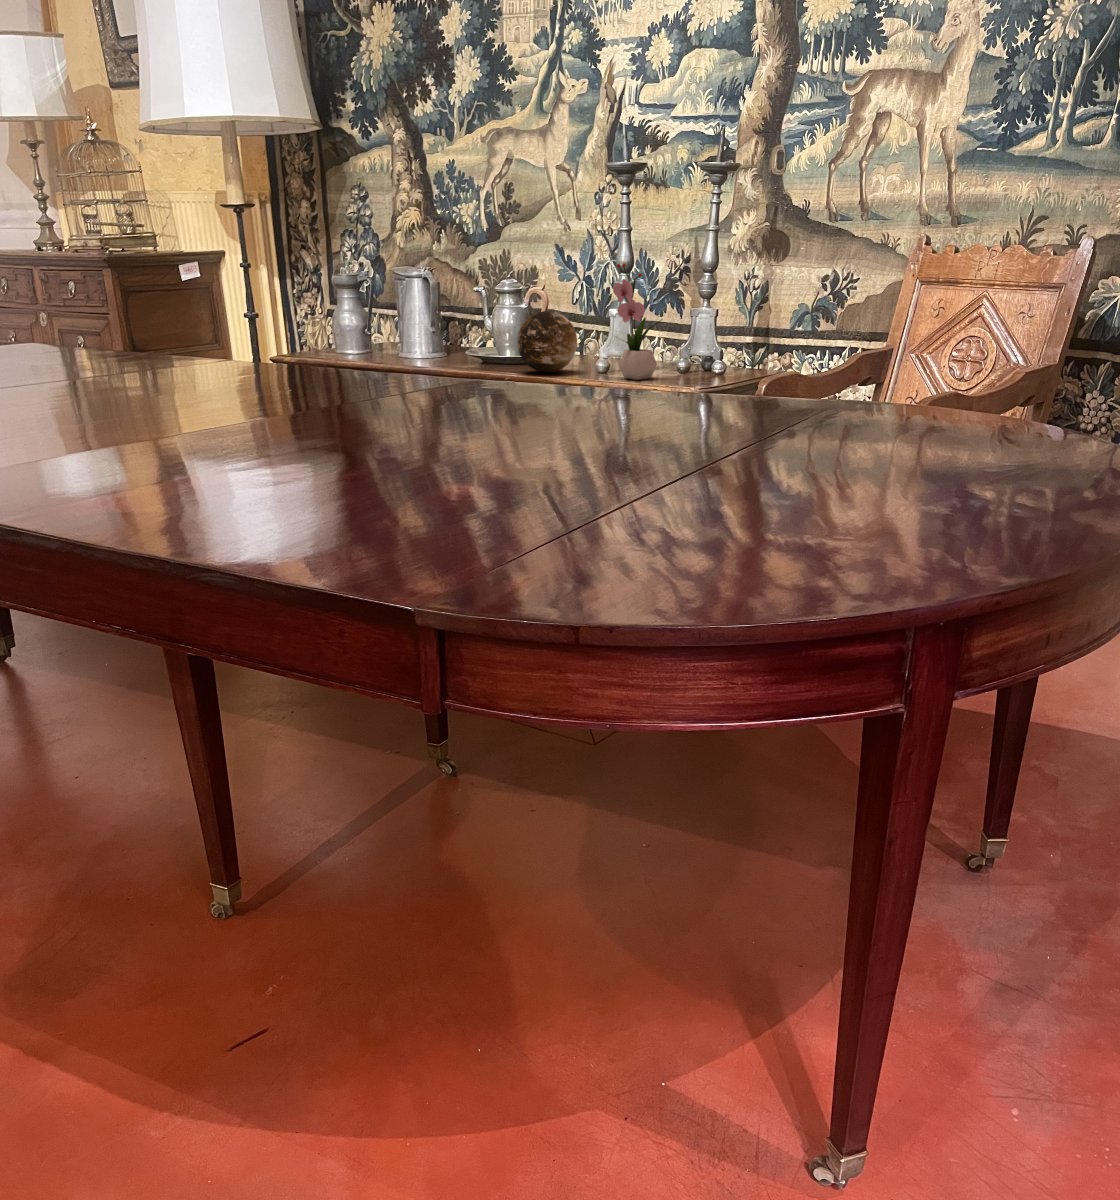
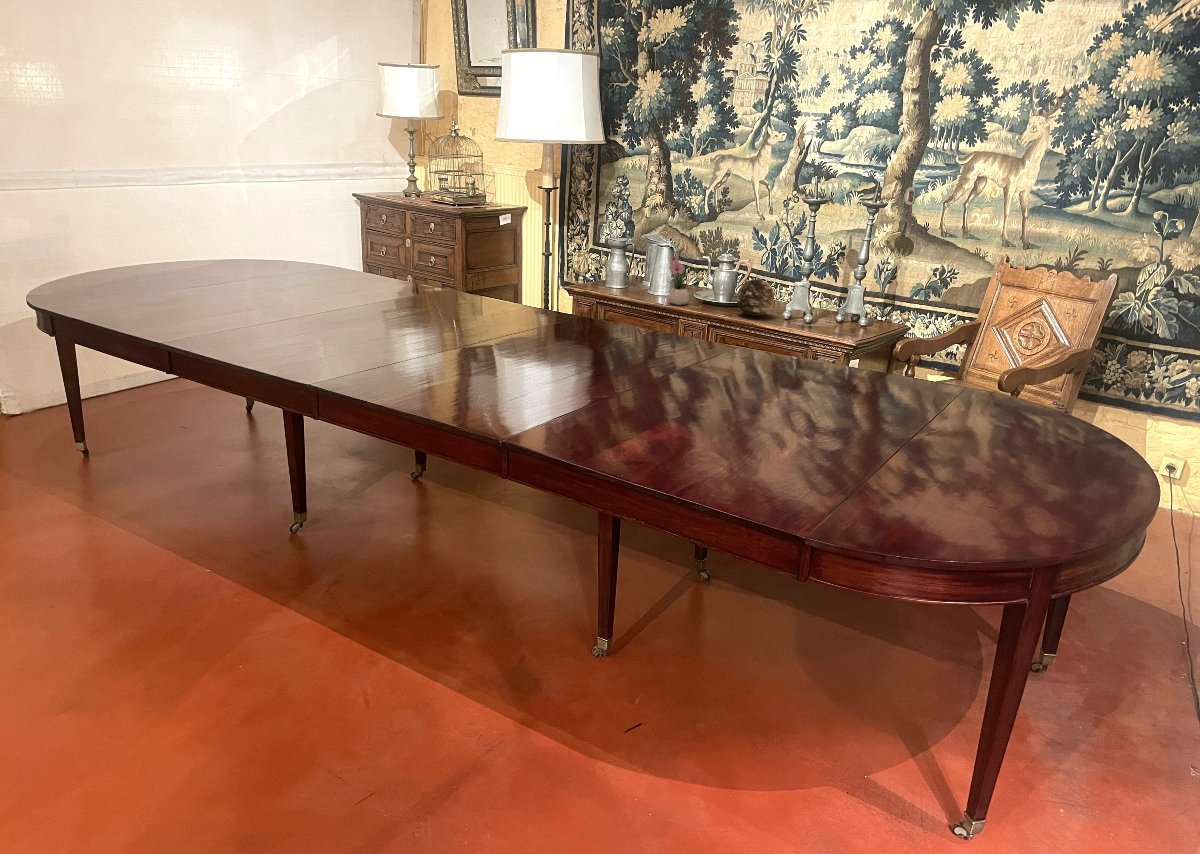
flower arrangement: present [613,263,663,380] -> present [669,242,690,305]

